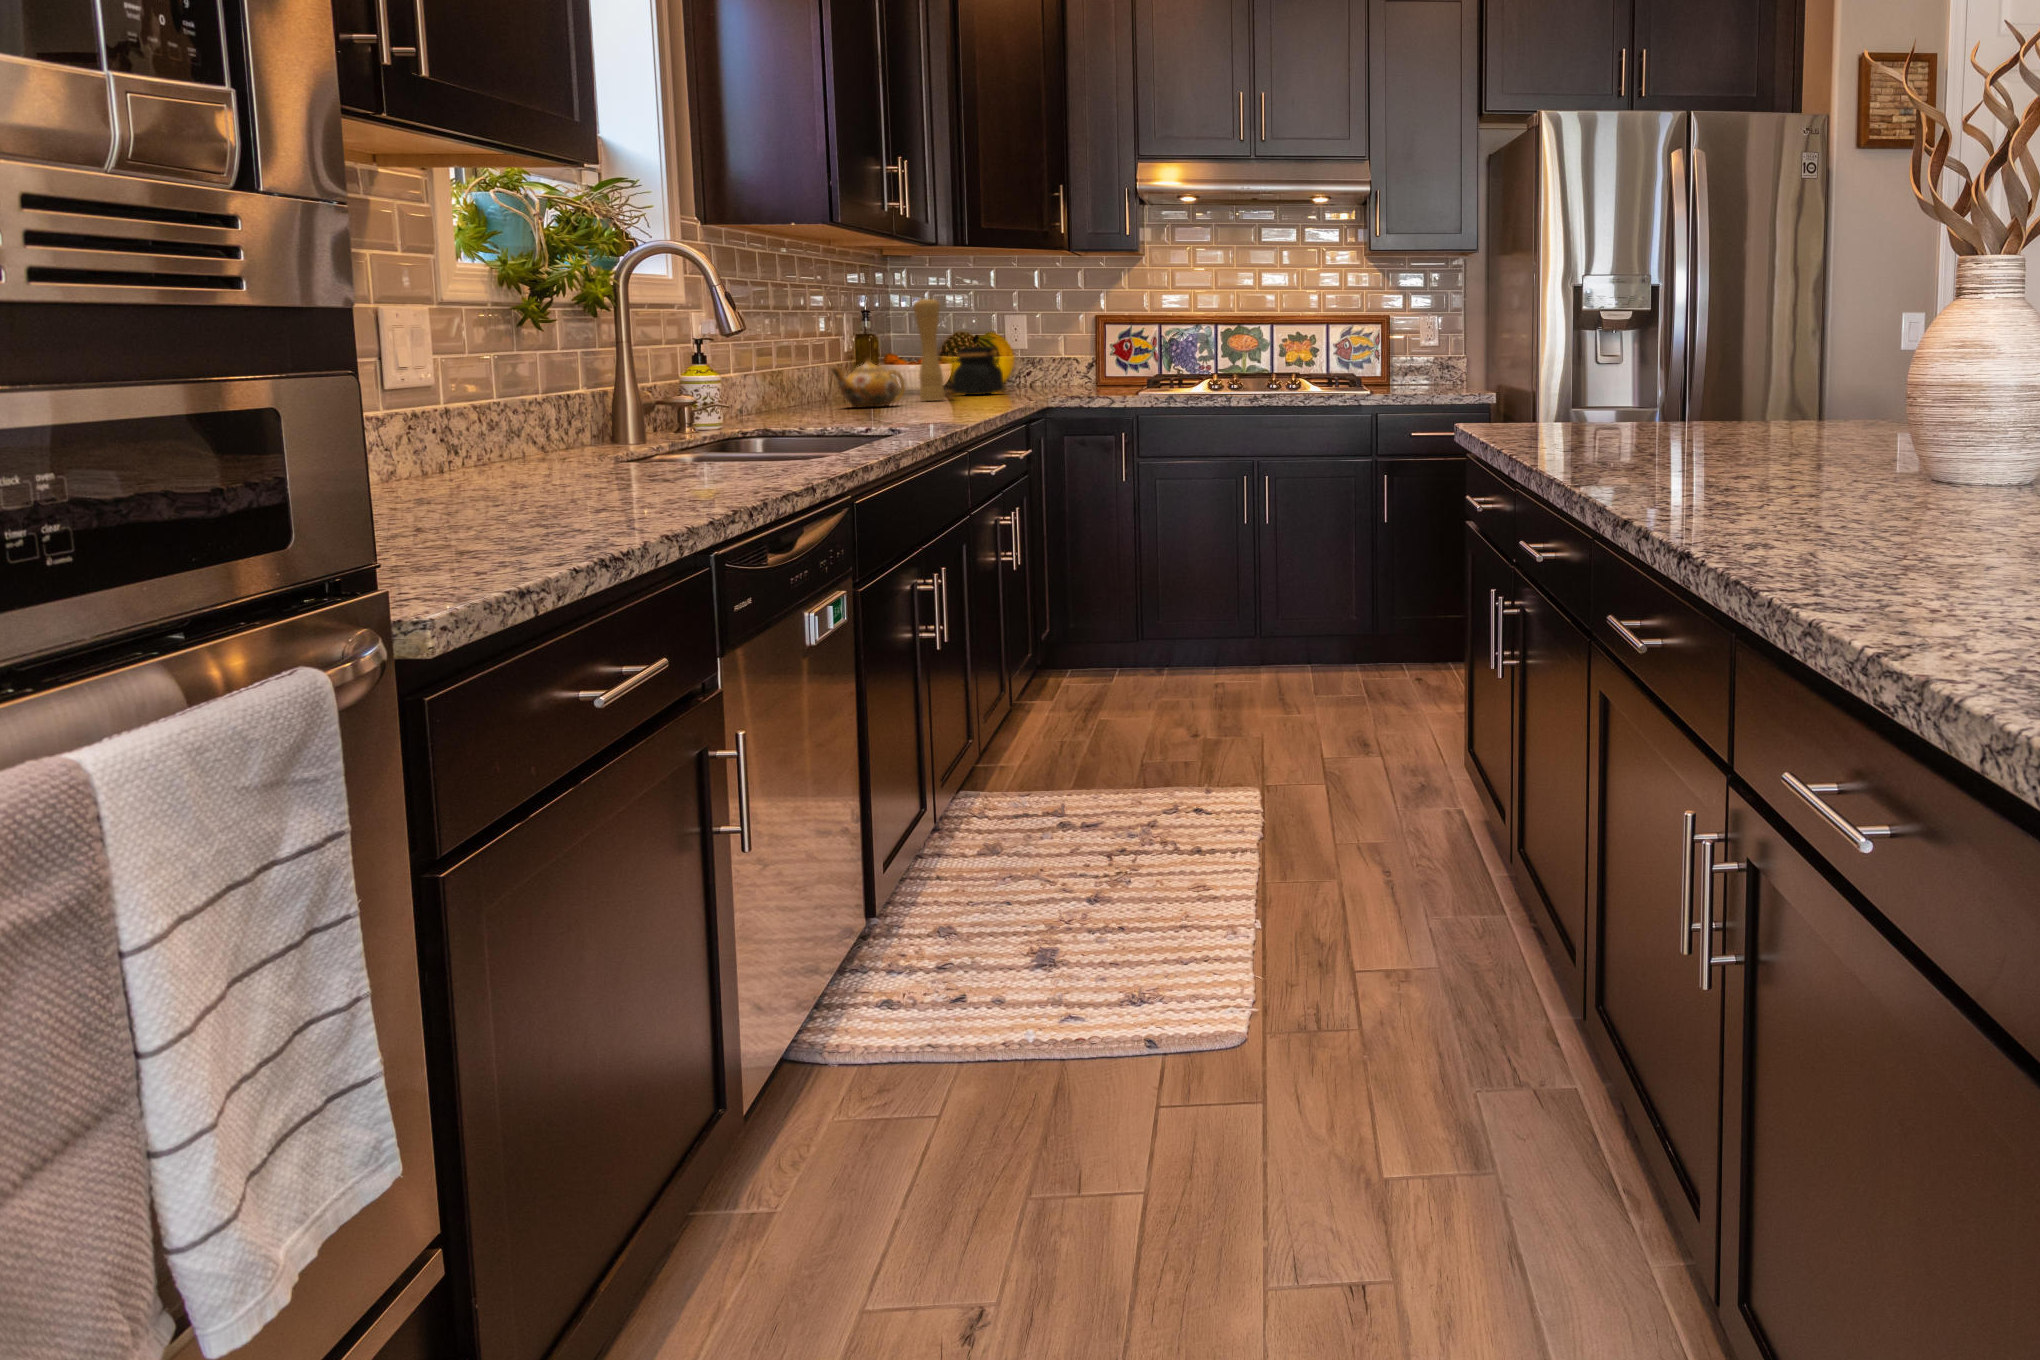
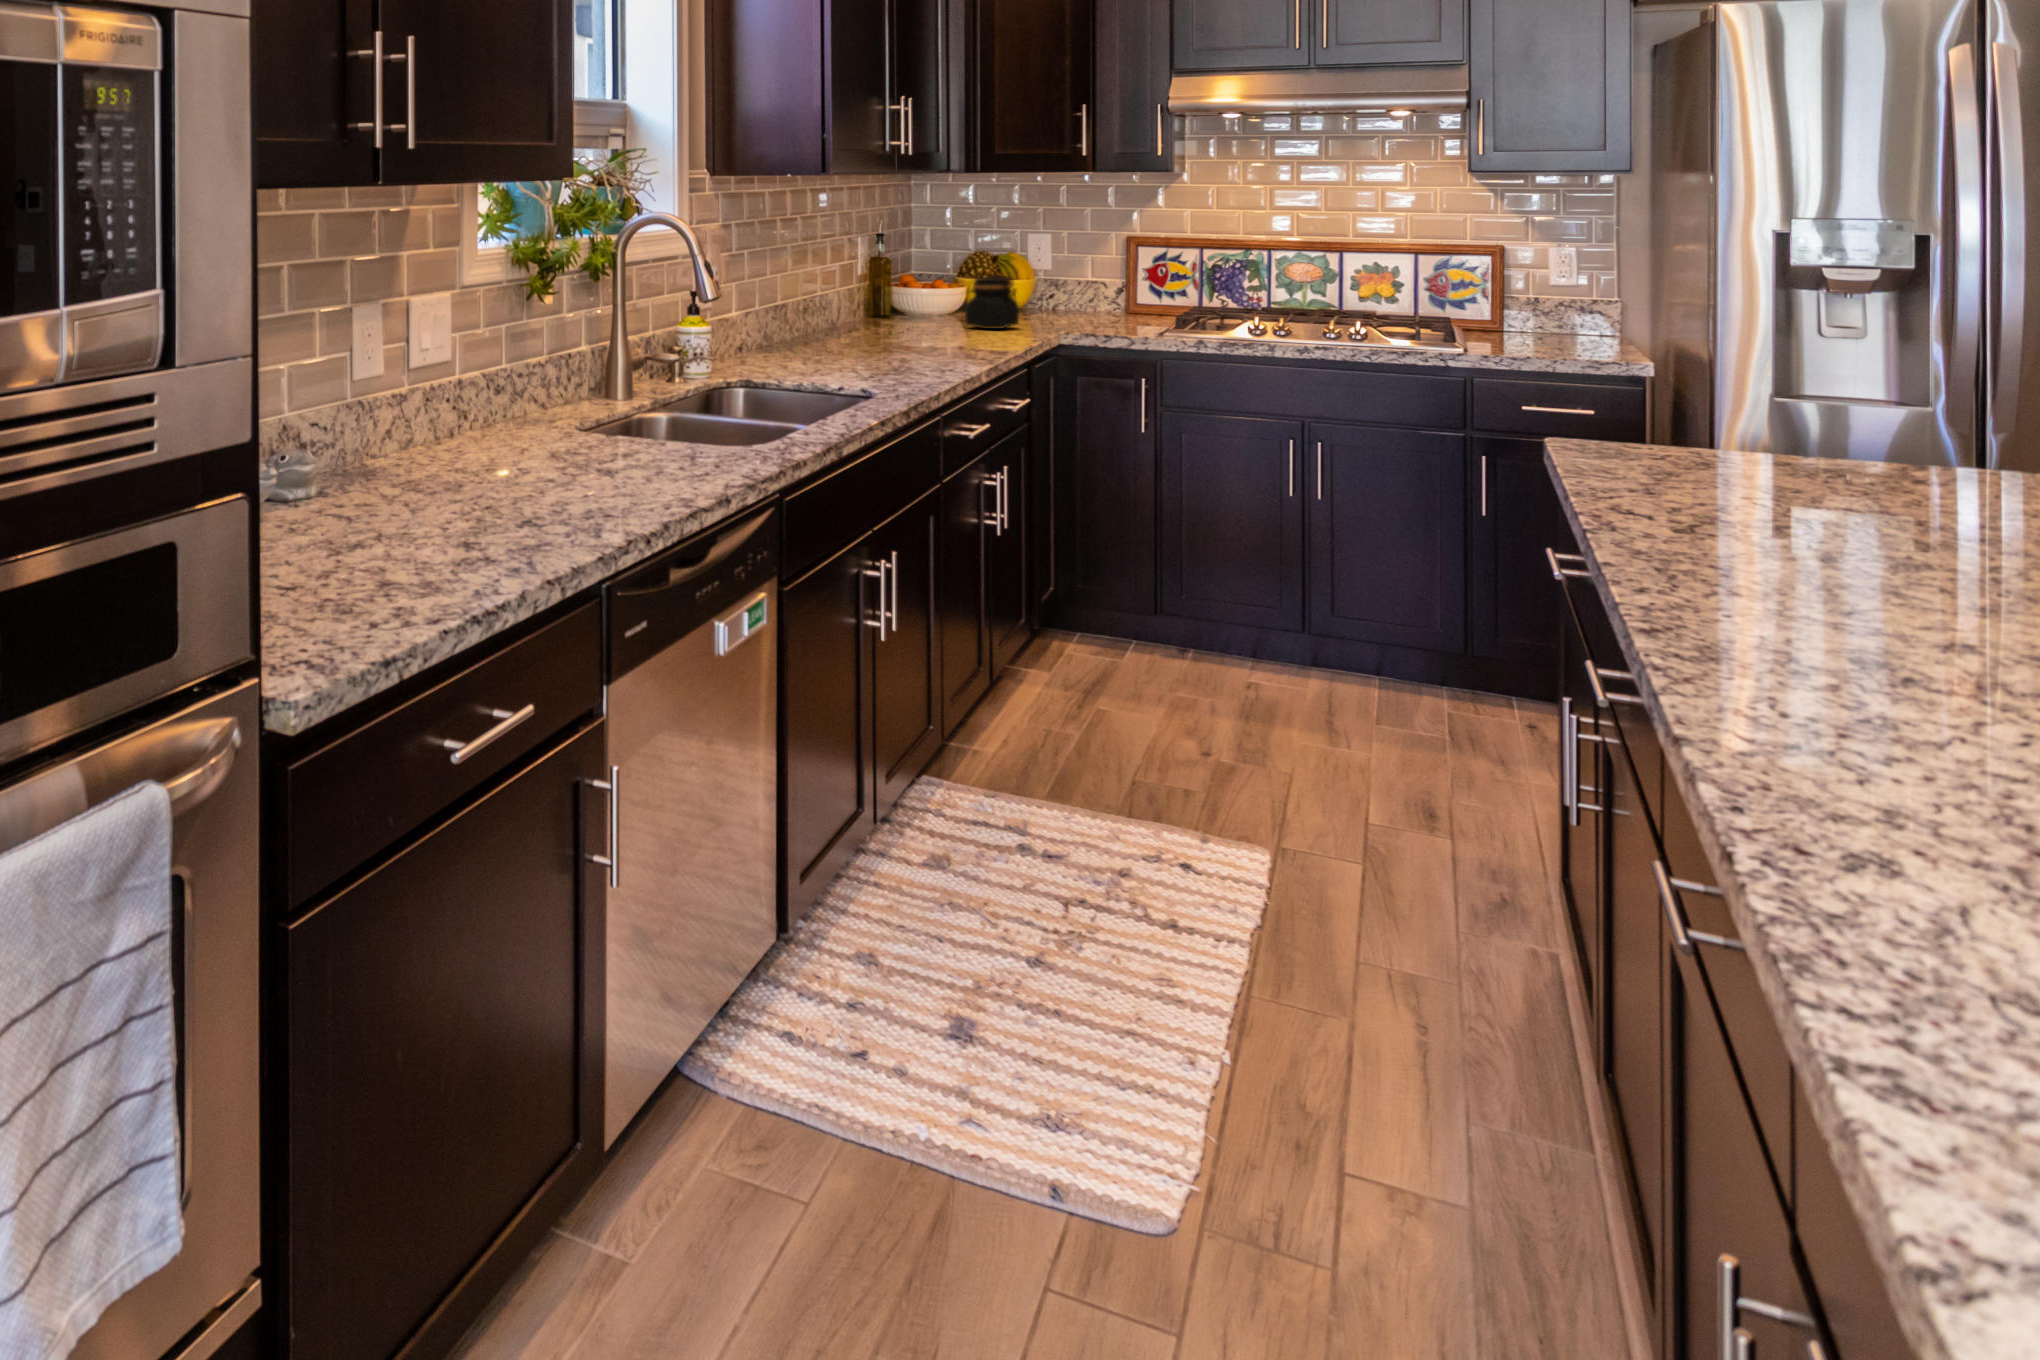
pepper mill: present [913,298,945,401] -> none [925,231,954,339]
teapot: present [832,358,905,407] -> none [834,296,909,348]

